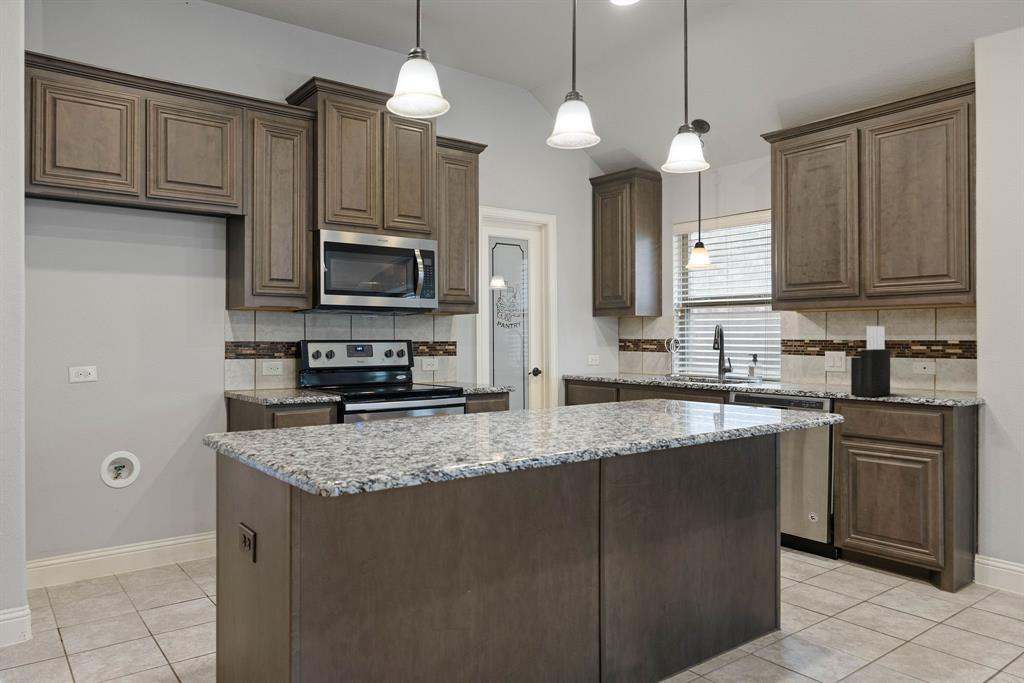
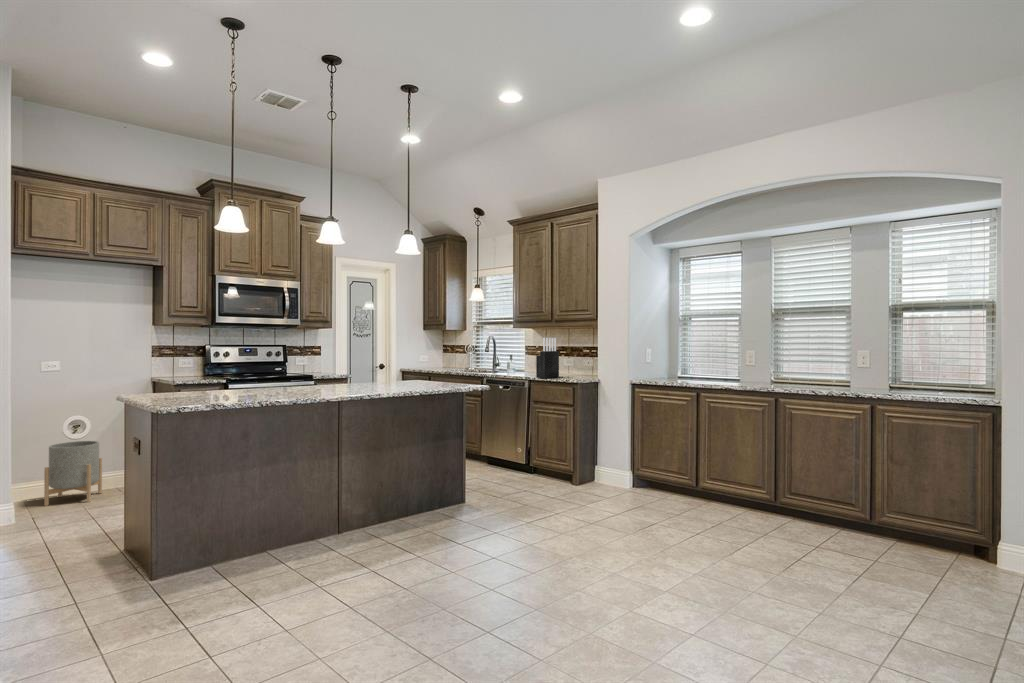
planter: none [78,492,159,598] -> present [44,441,102,506]

